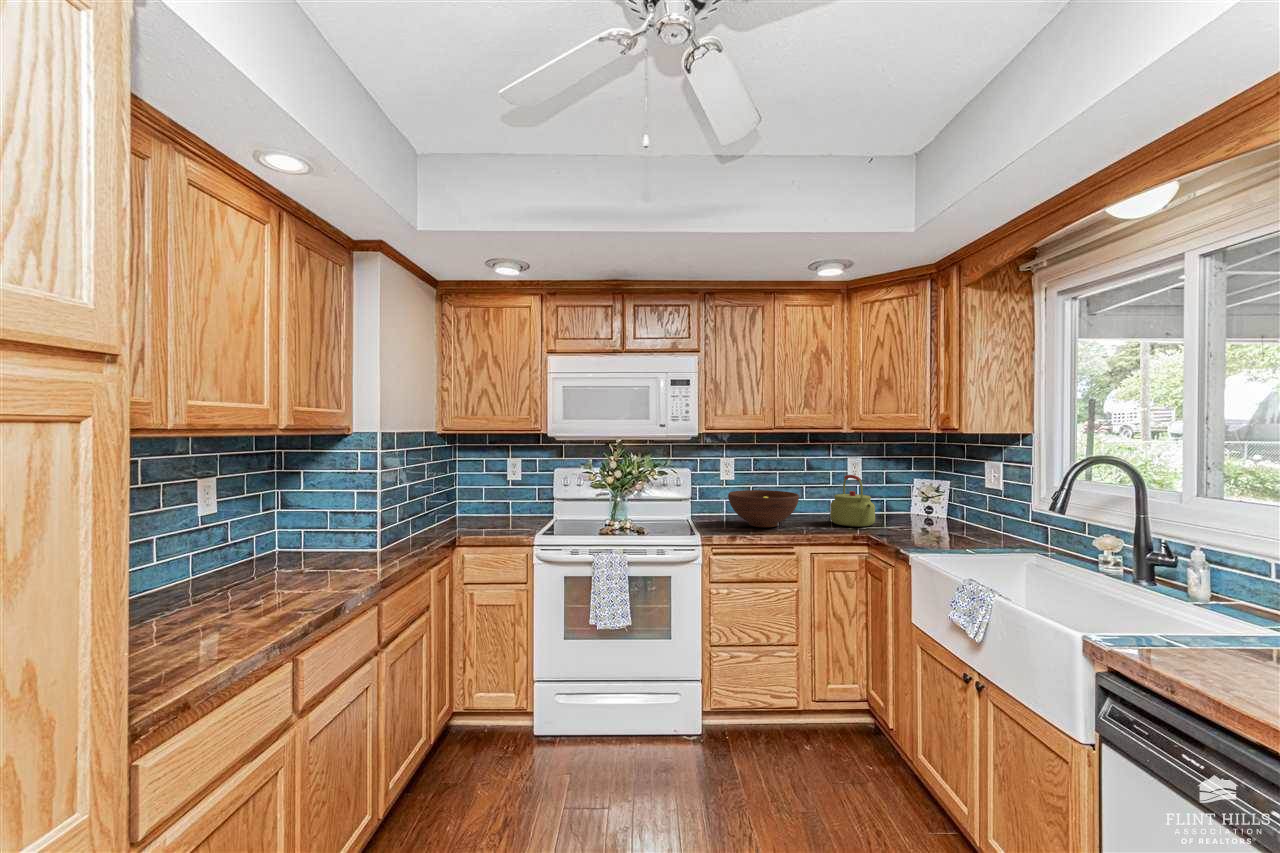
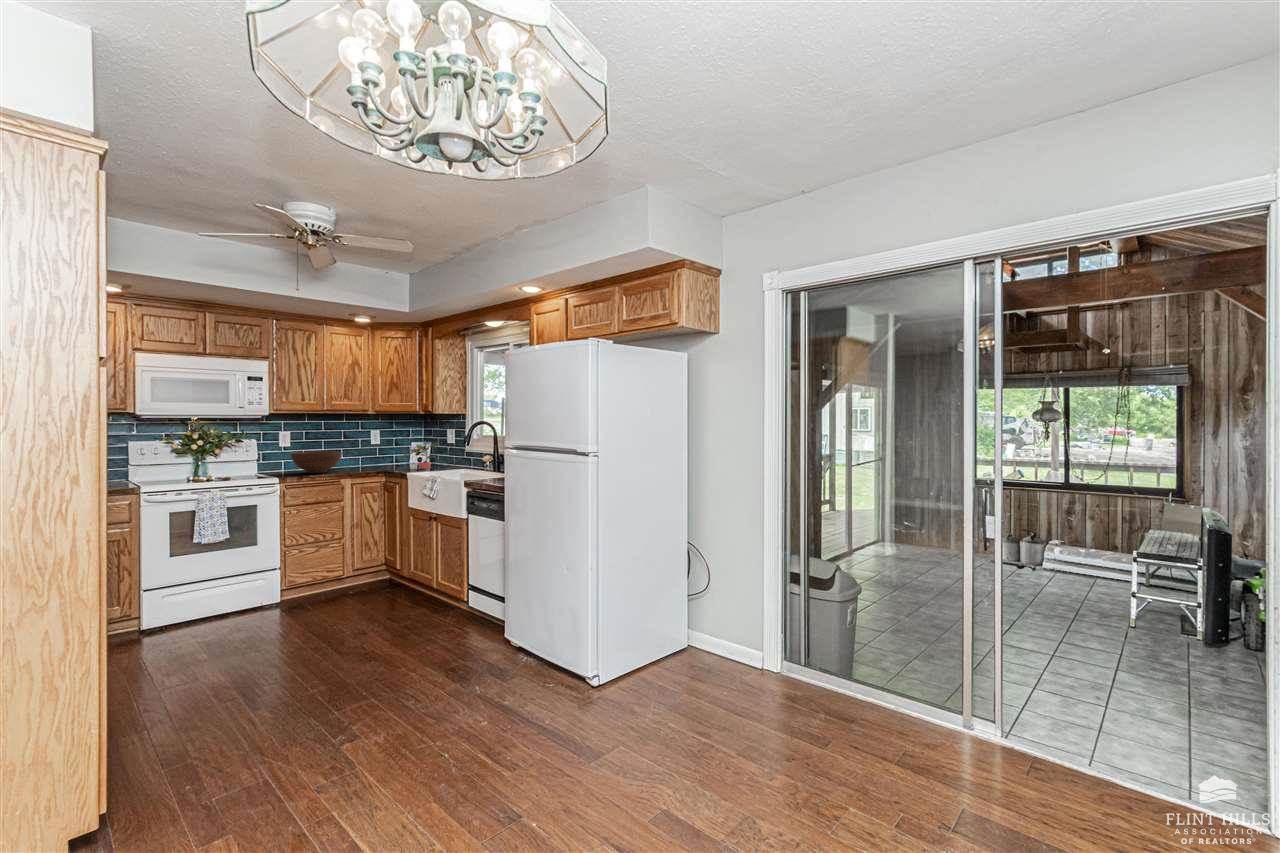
kettle: present [830,475,875,527] -> none [361,439,389,469]
potted plant: none [896,484,975,541] -> present [401,441,439,469]

